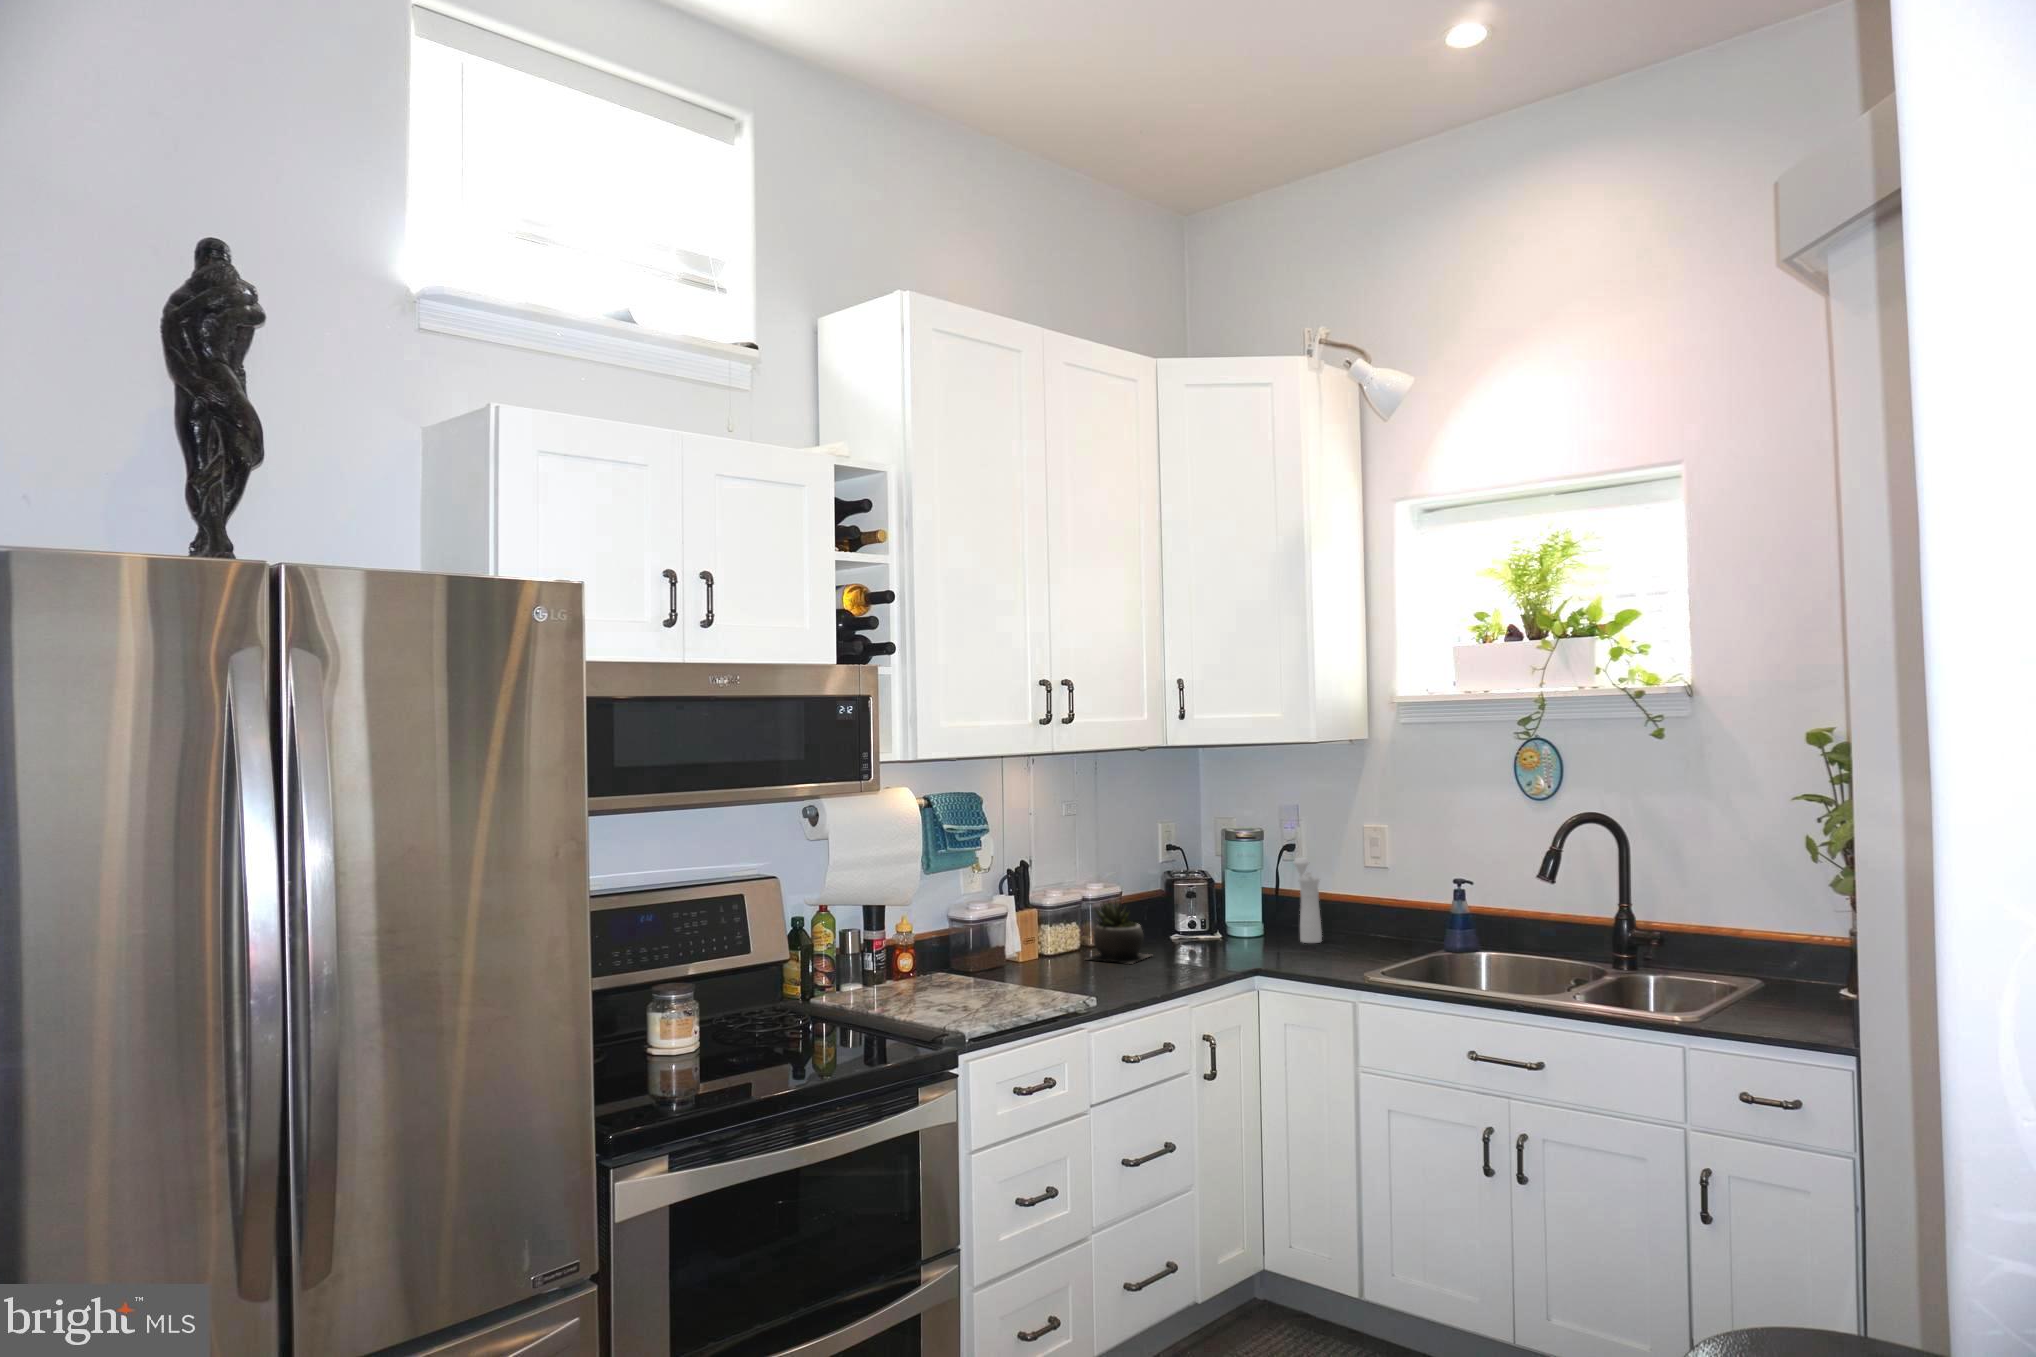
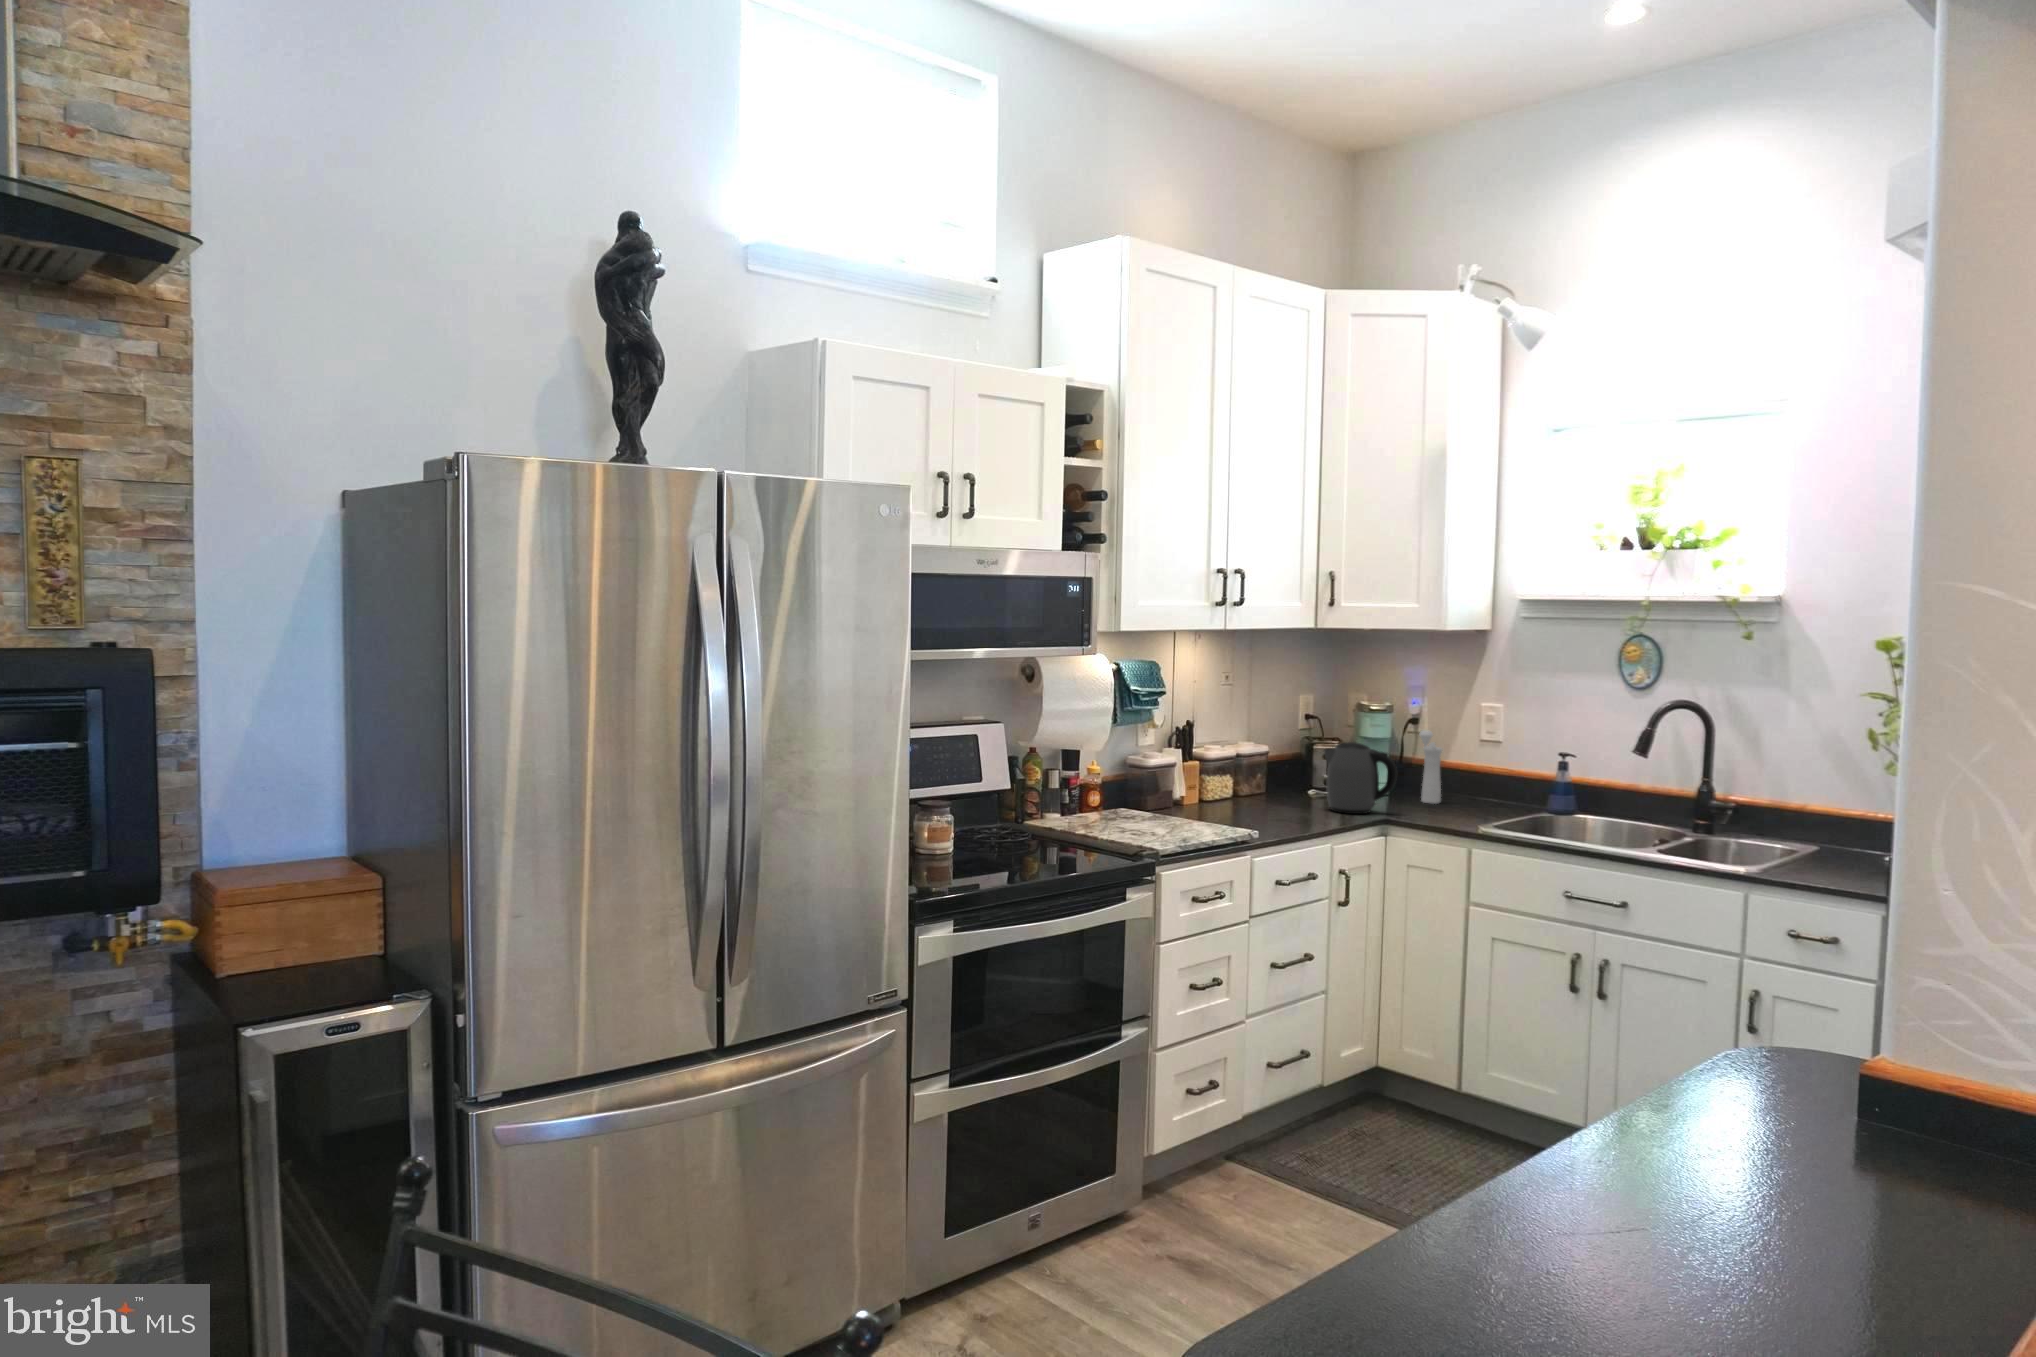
kettle: none [1180,877,1267,963] -> present [1324,742,1397,814]
succulent plant: present [1087,901,1151,964] -> none [1238,757,1297,811]

